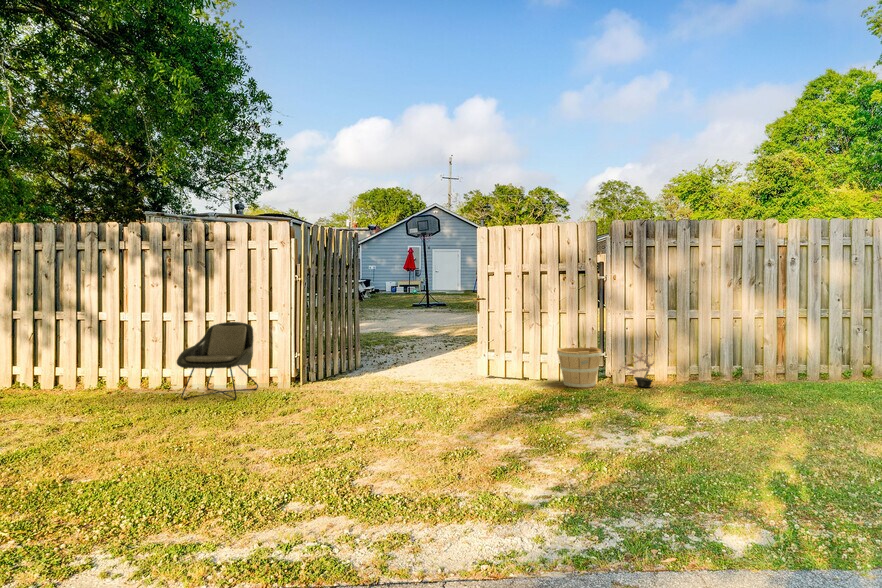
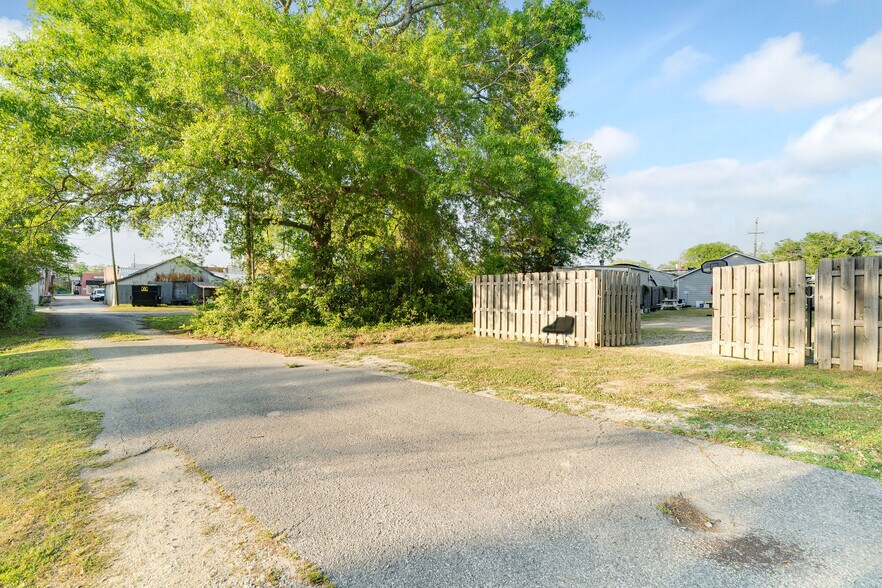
wooden bucket: present [557,347,602,388] -> none [766,342,806,369]
potted plant: present [620,351,654,388] -> none [823,347,863,375]

